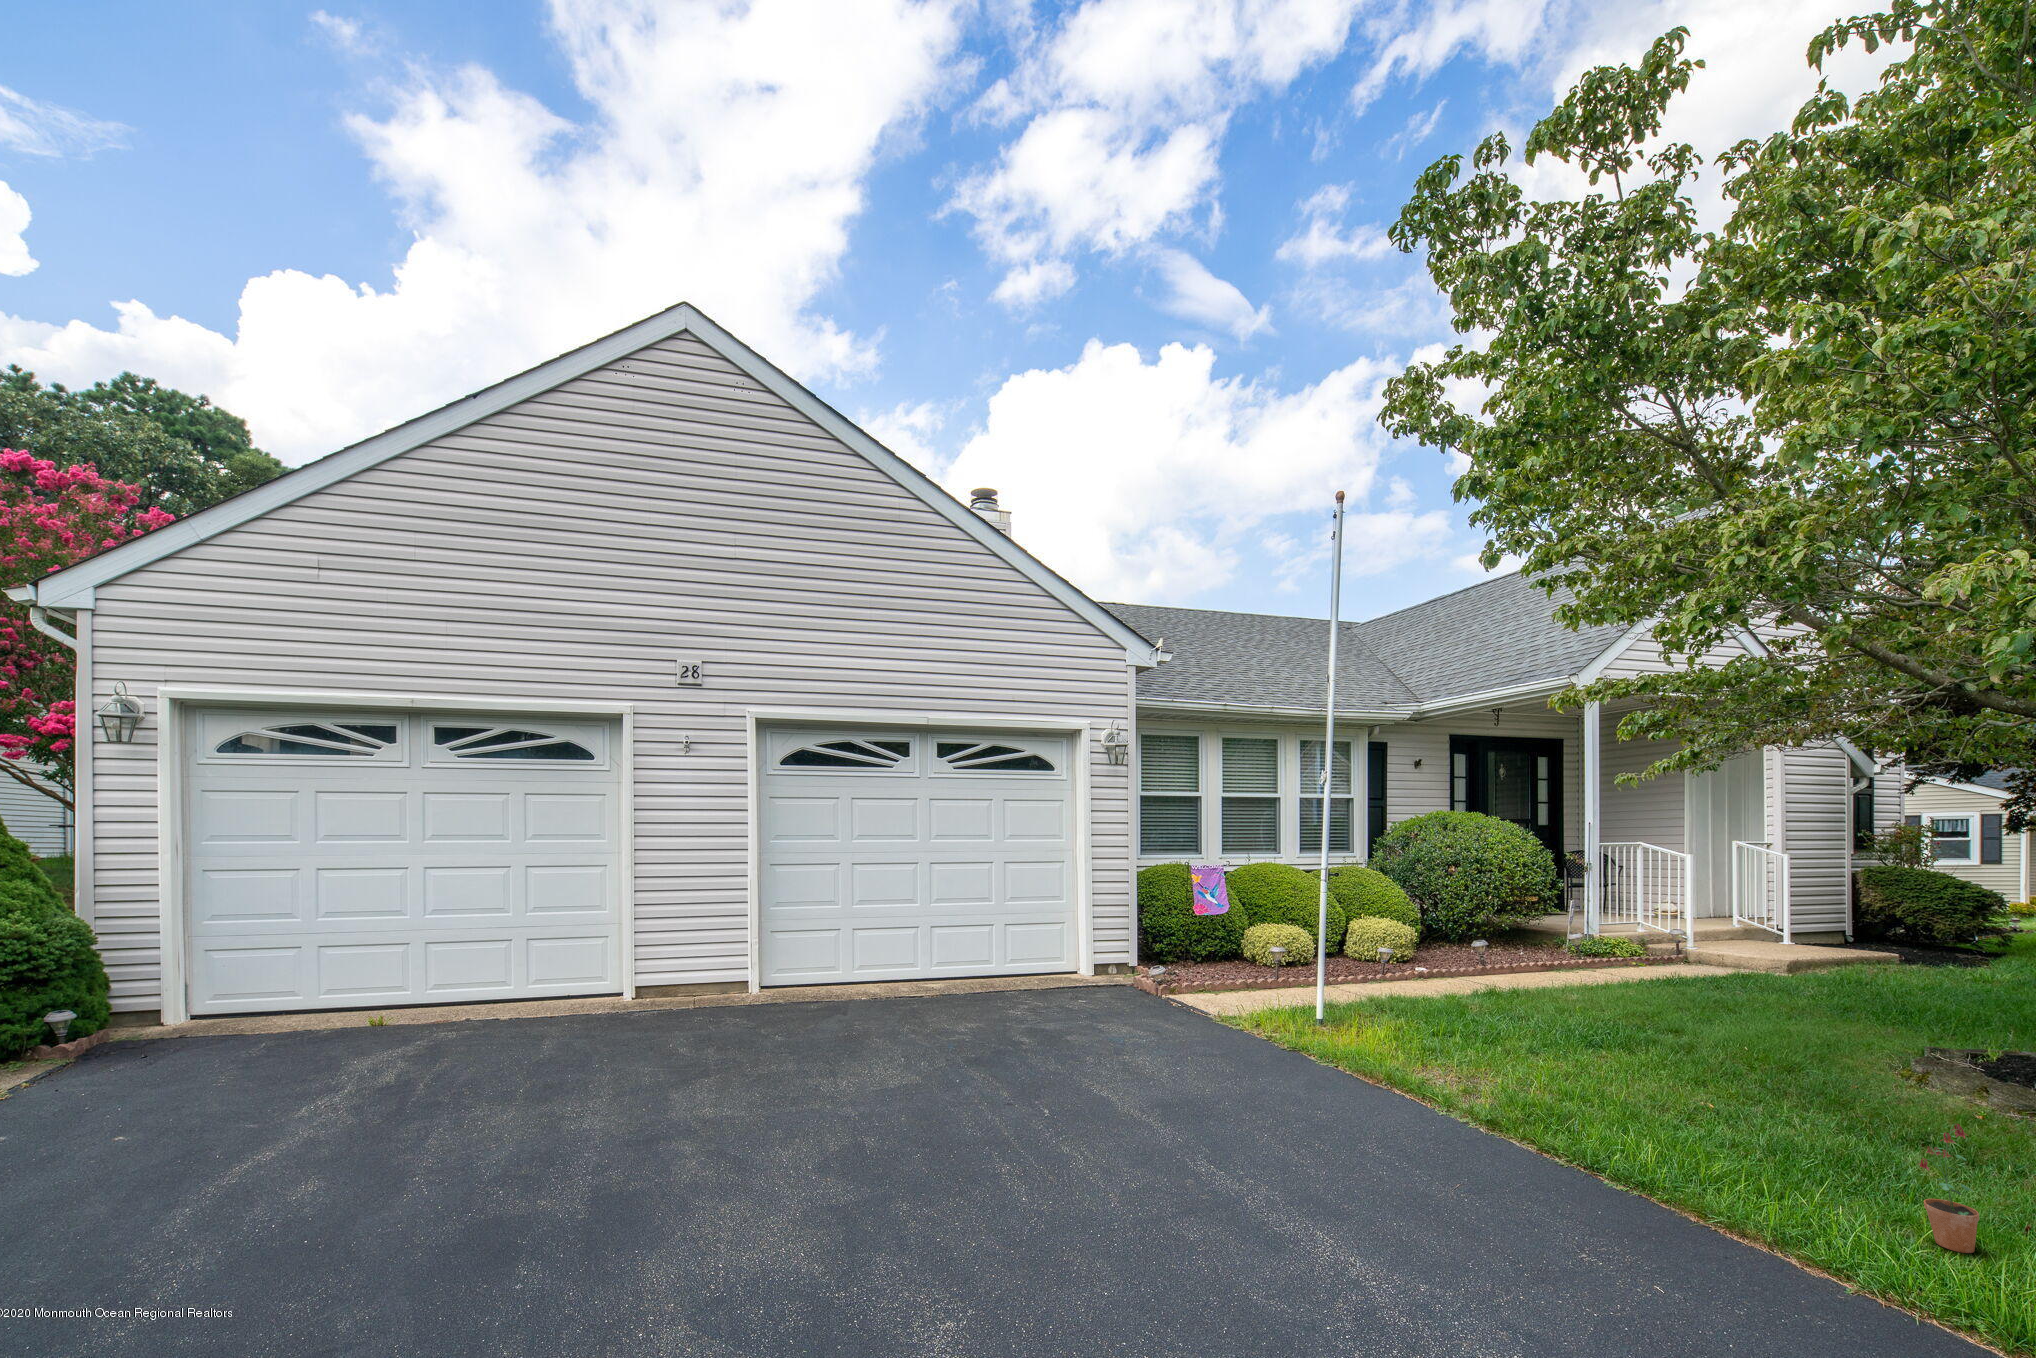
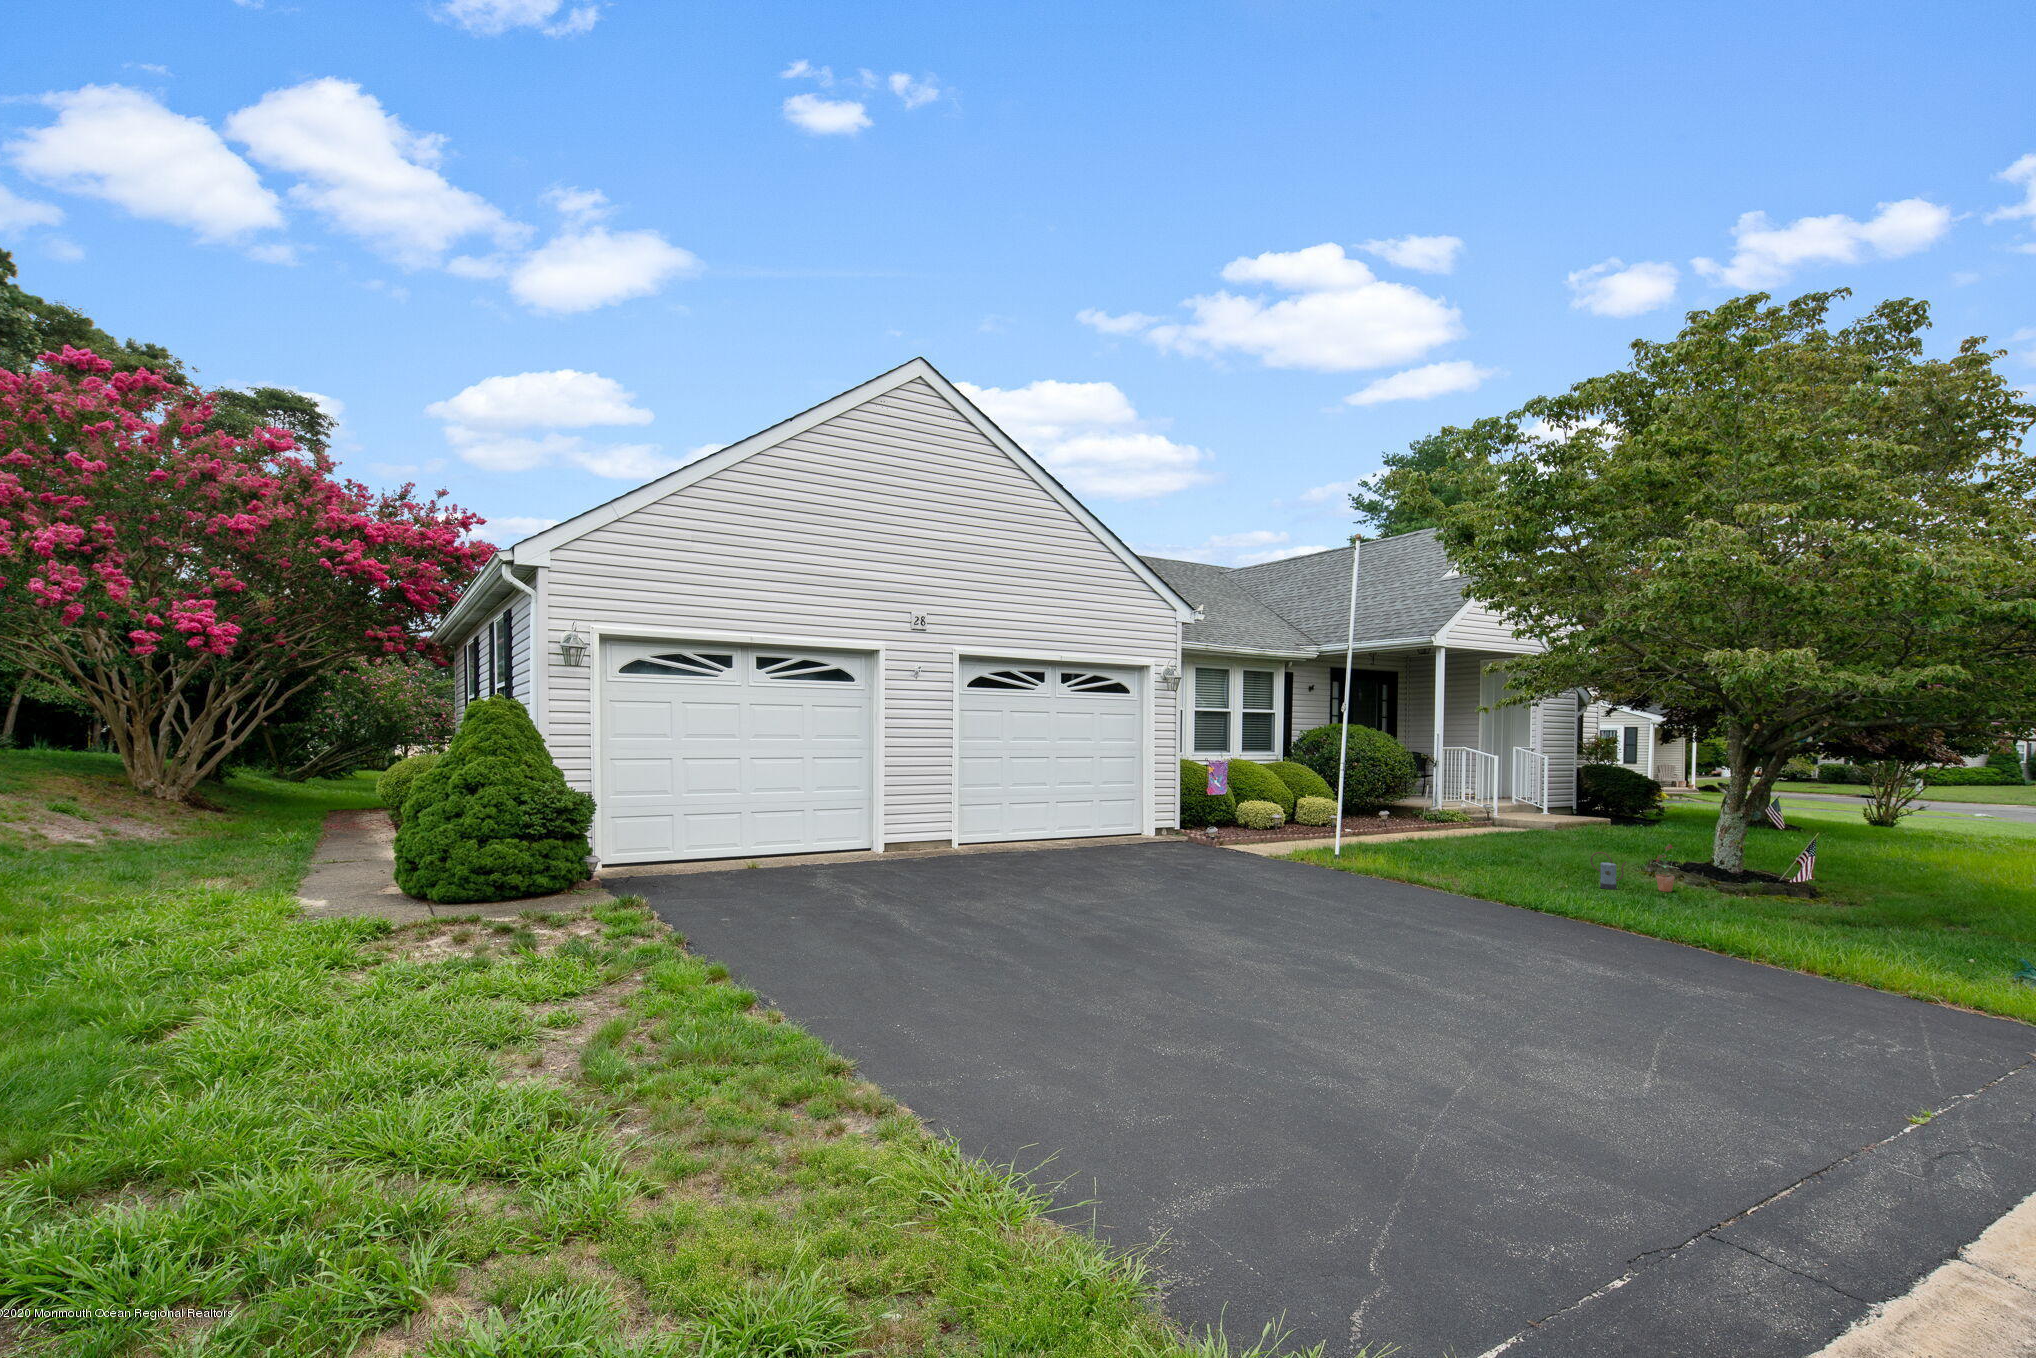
watering can: none [1743,1123,1839,1224] -> present [1590,852,1627,890]

